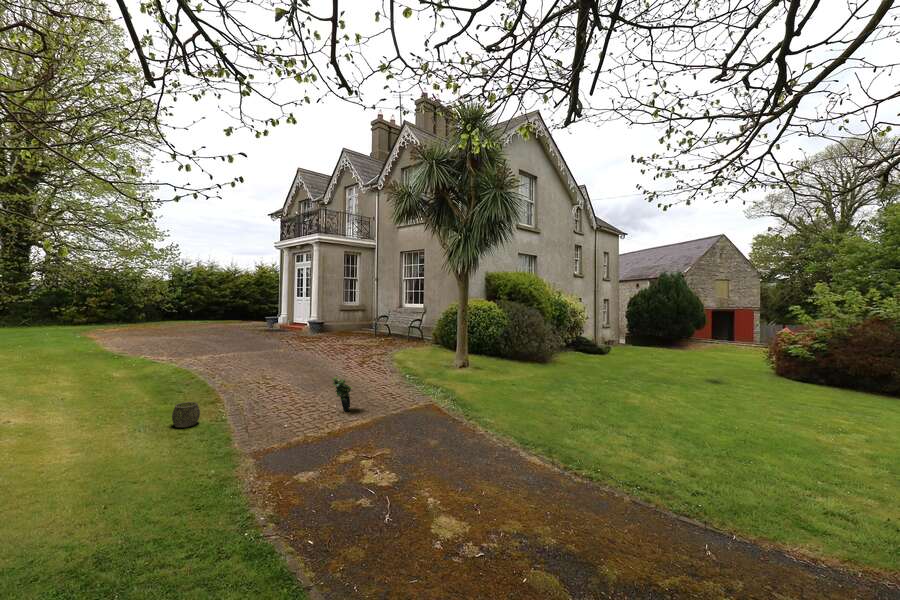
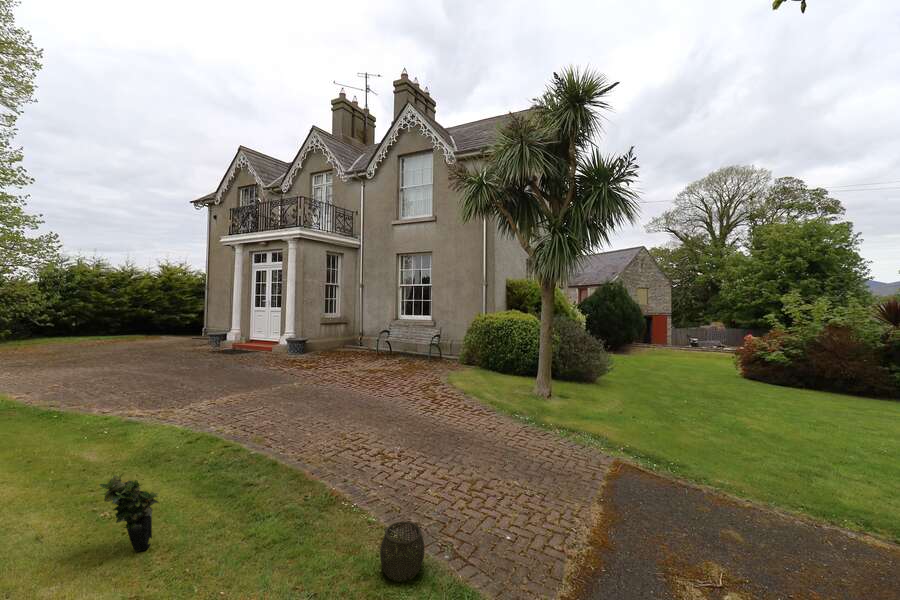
potted plant: present [331,377,352,412] -> present [99,473,158,552]

